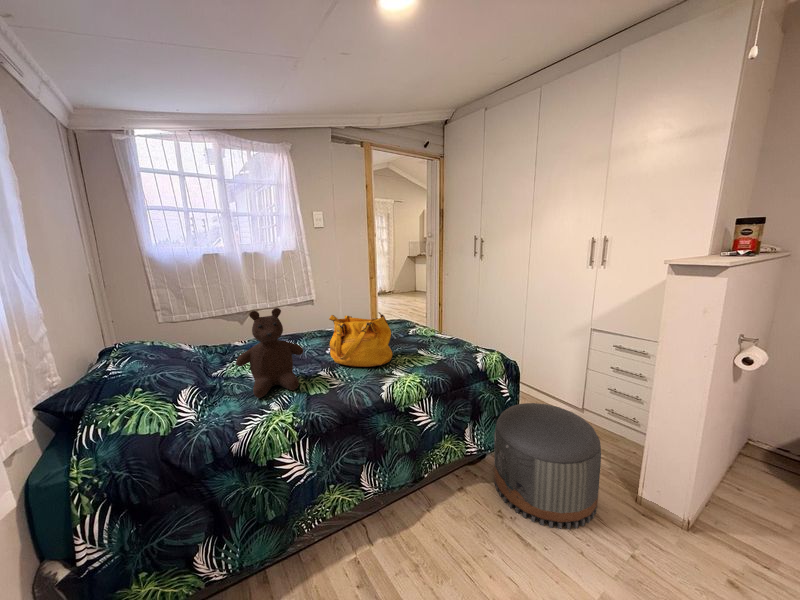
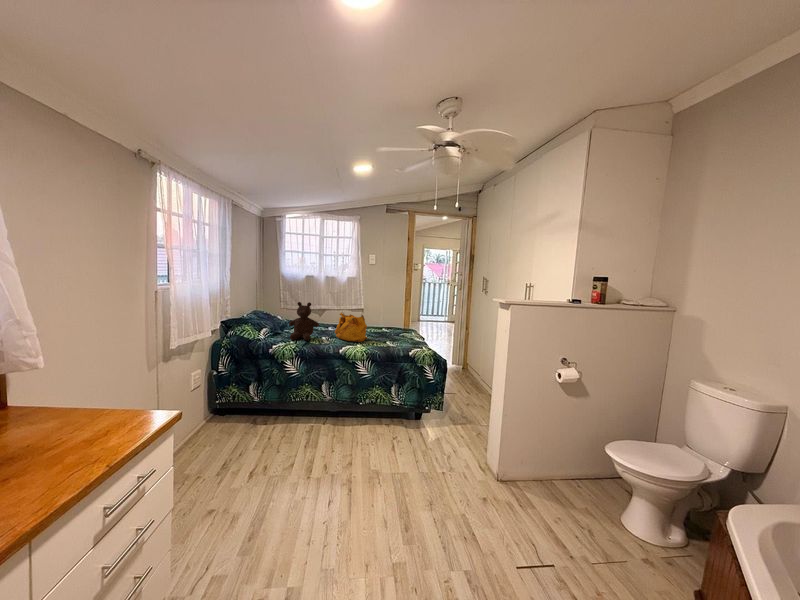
pouf: present [494,403,601,529] -> none [402,385,463,454]

